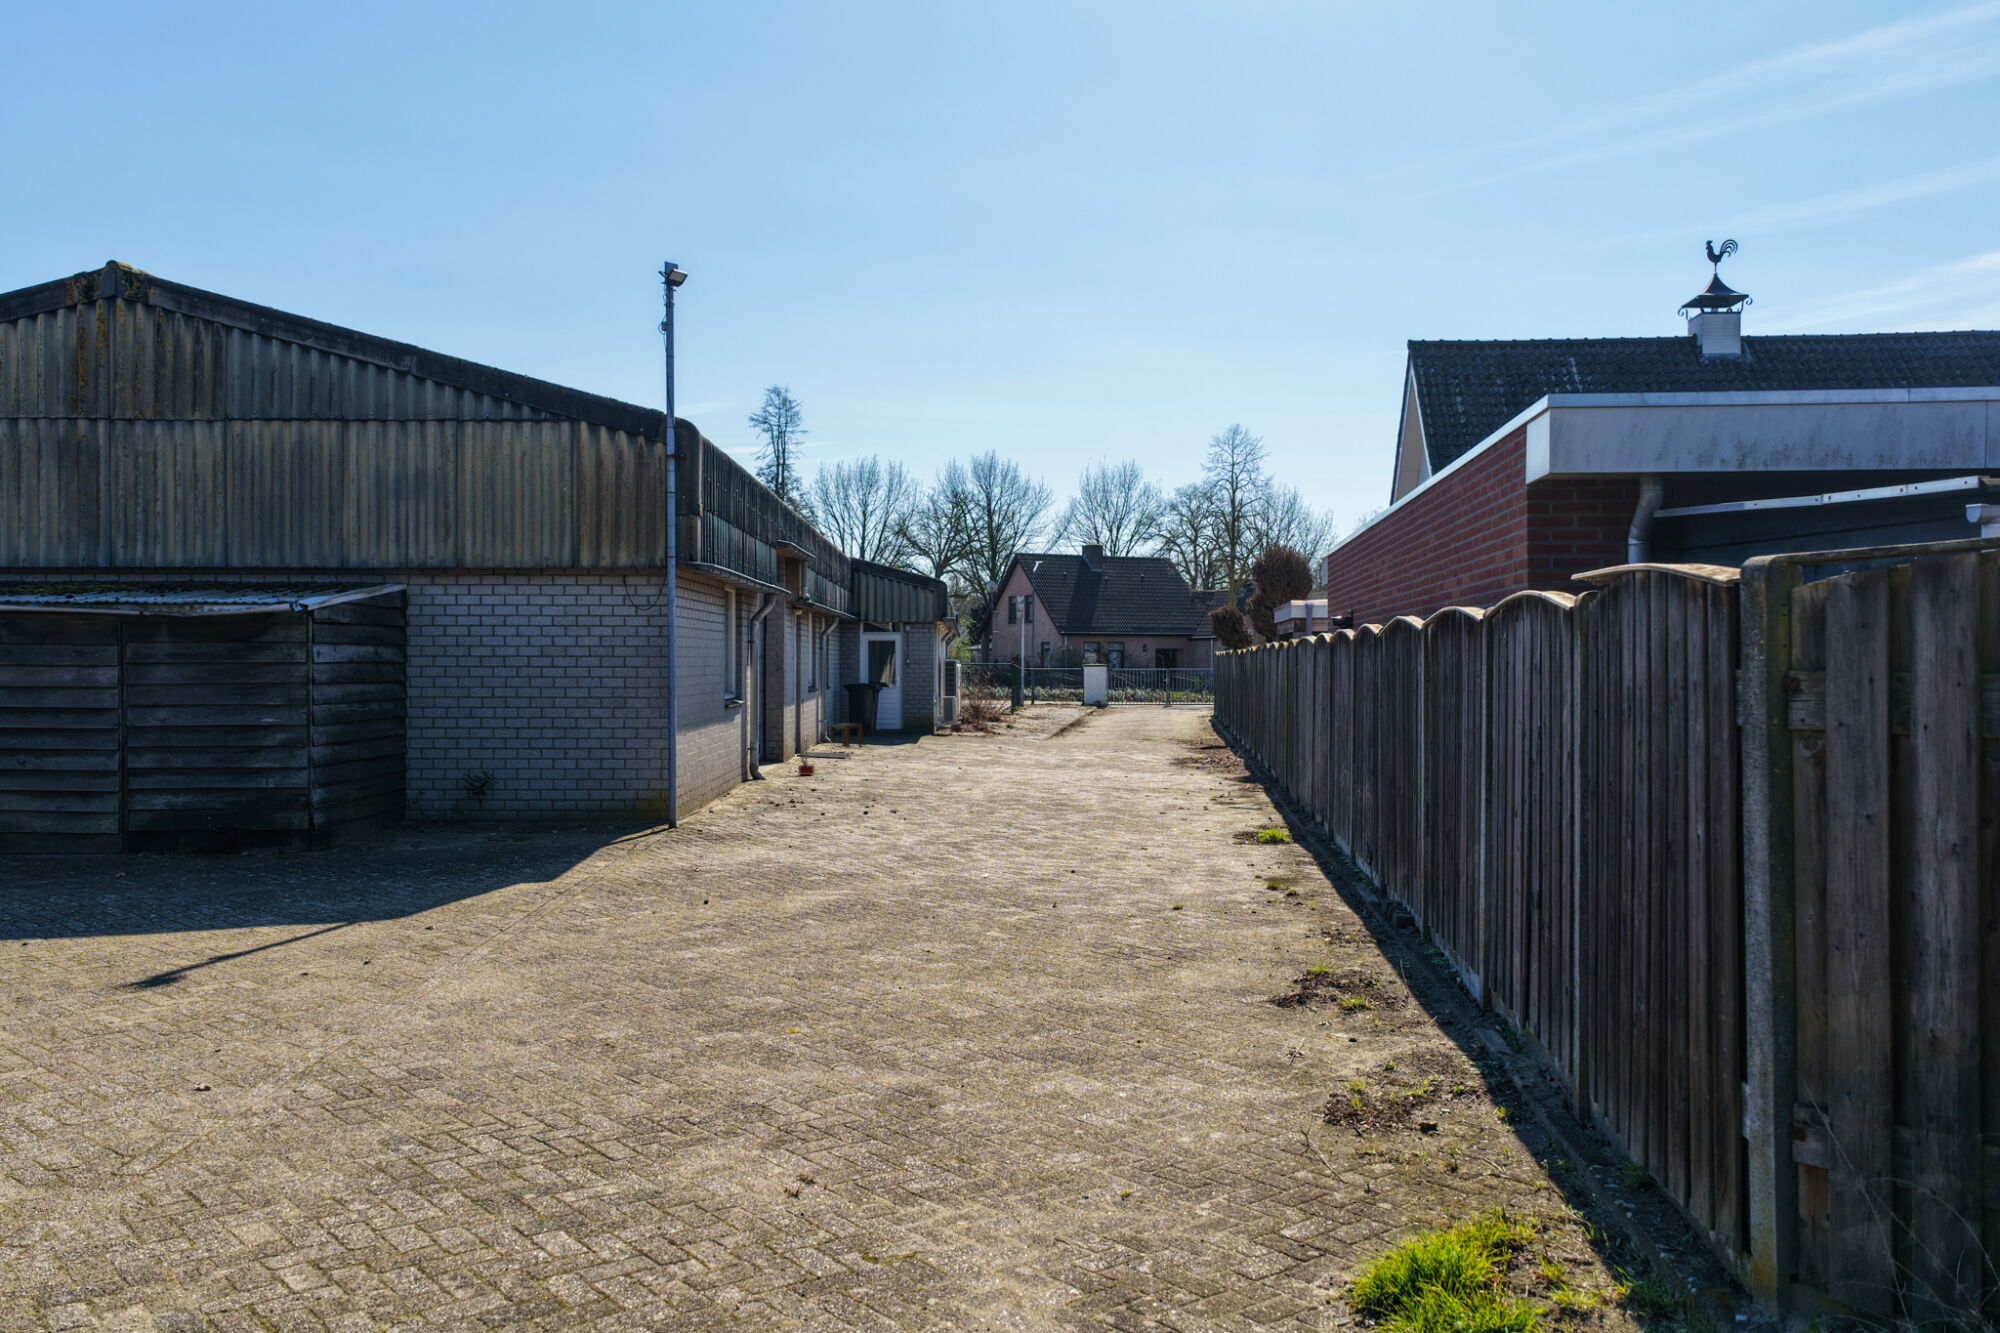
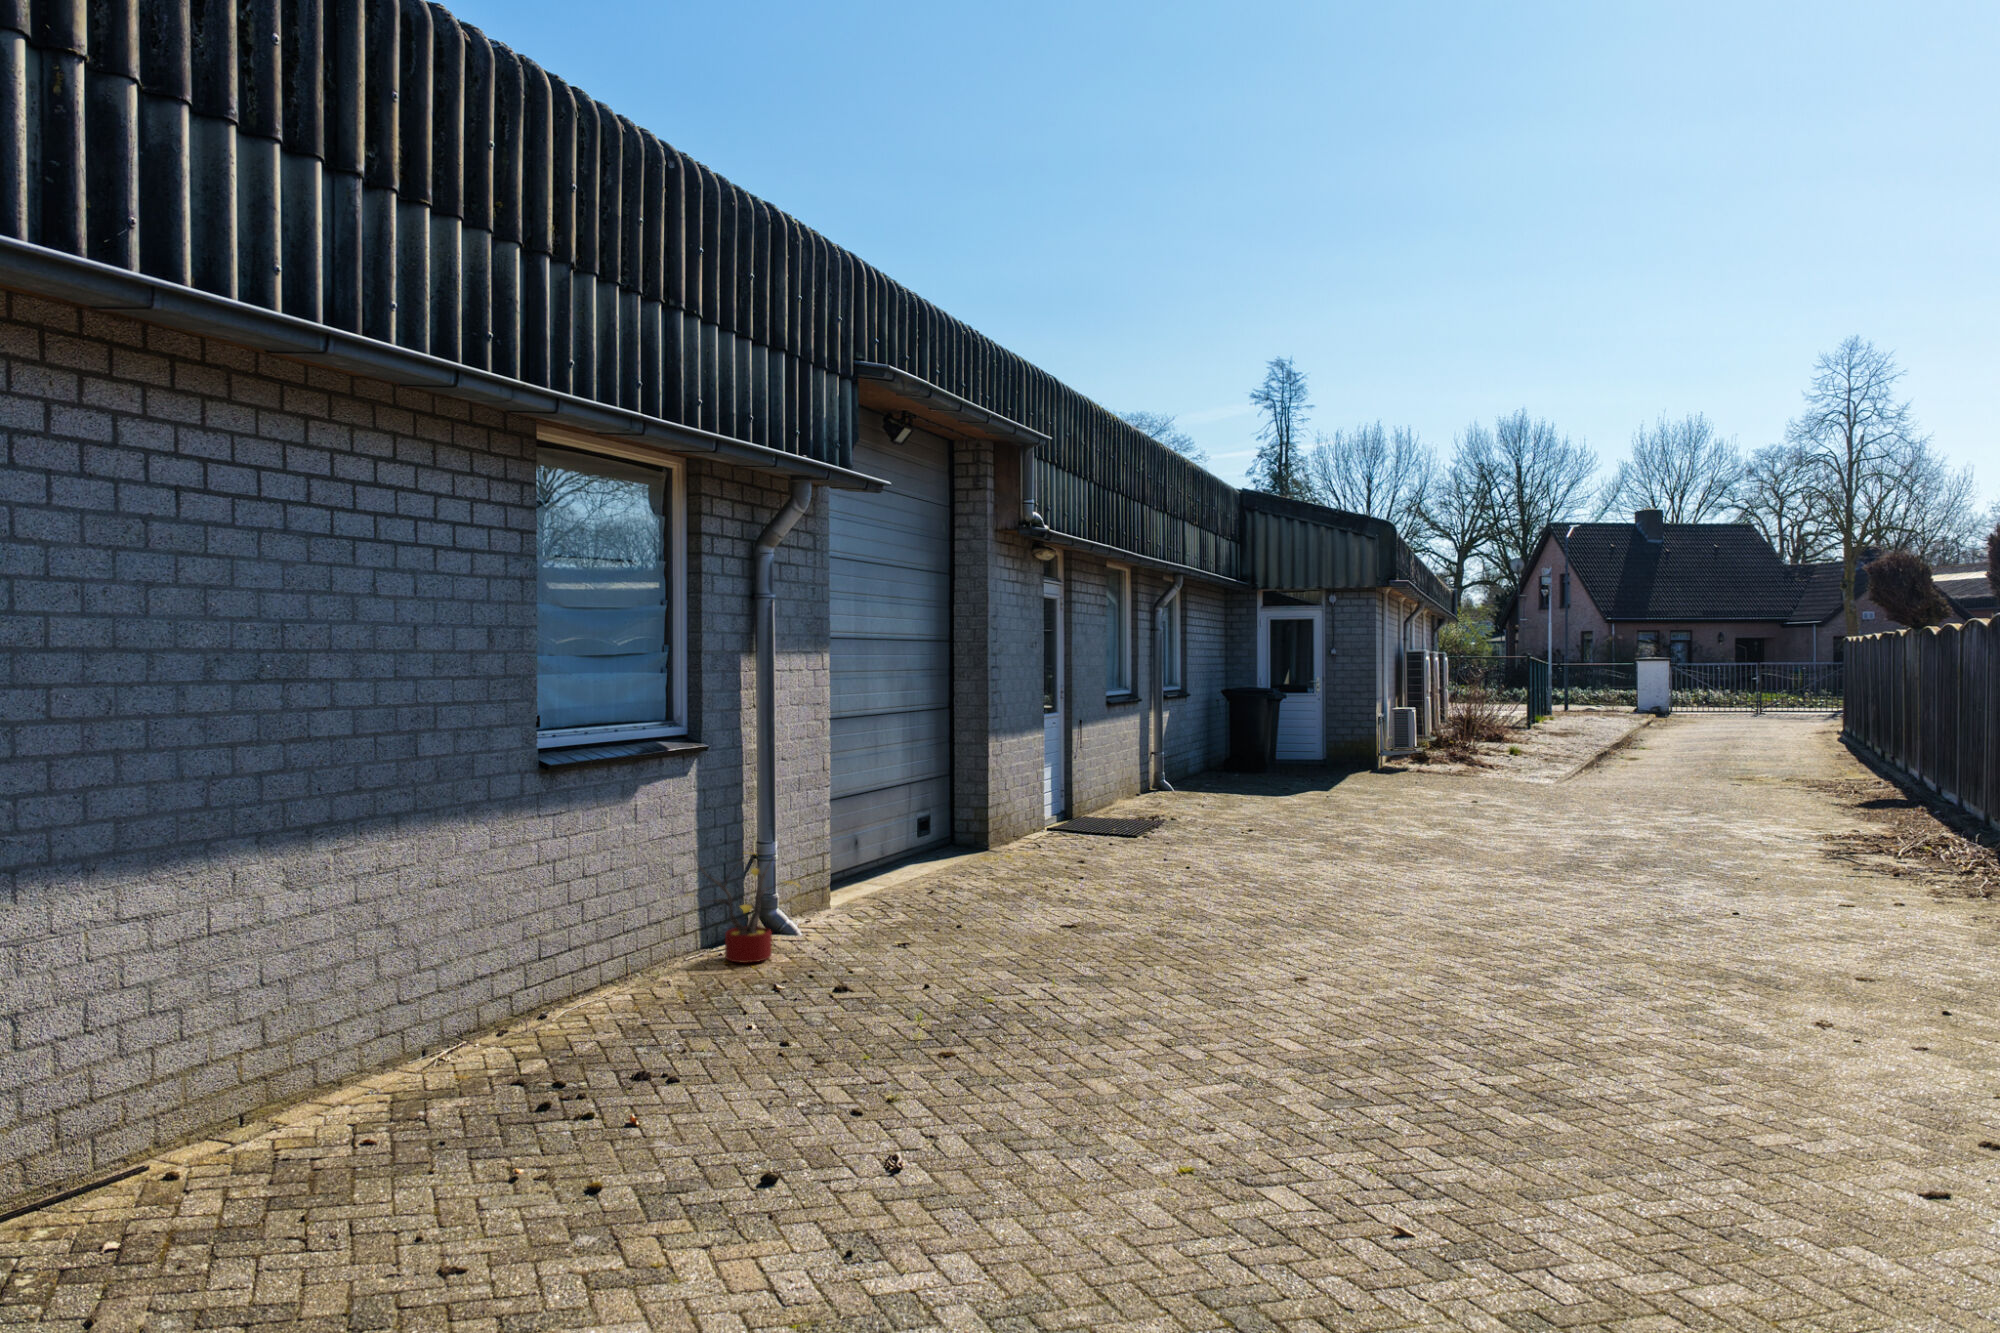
bench: present [830,723,862,748] -> none [1150,755,1197,800]

